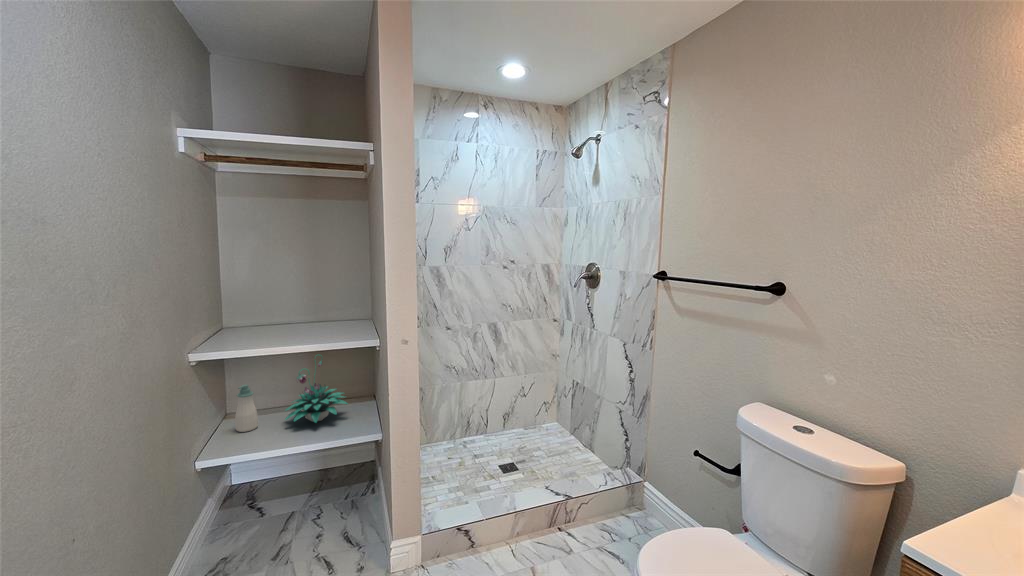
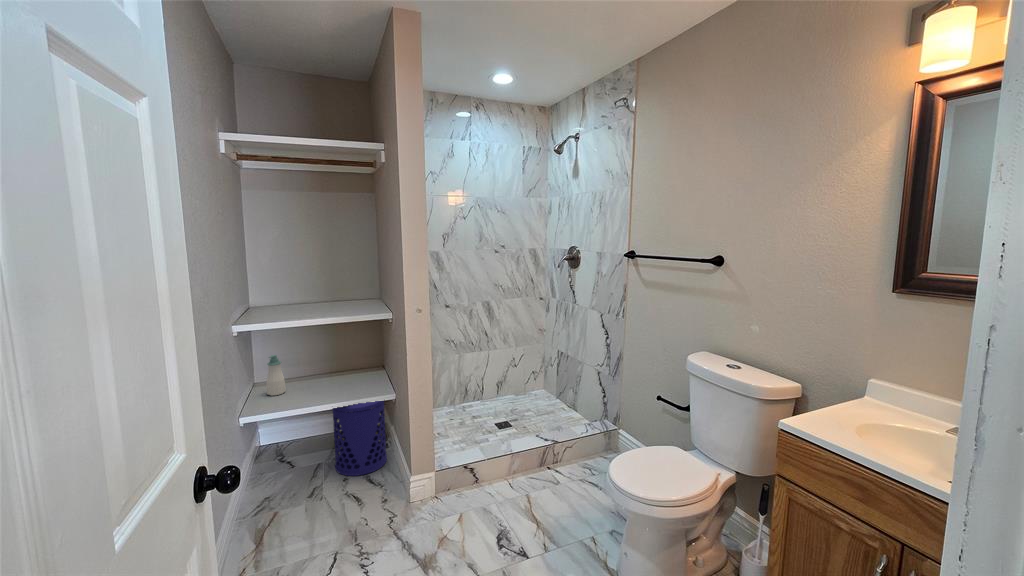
plant: present [285,361,348,423] -> none [307,329,364,387]
waste bin: none [307,426,372,531] -> present [333,401,387,476]

